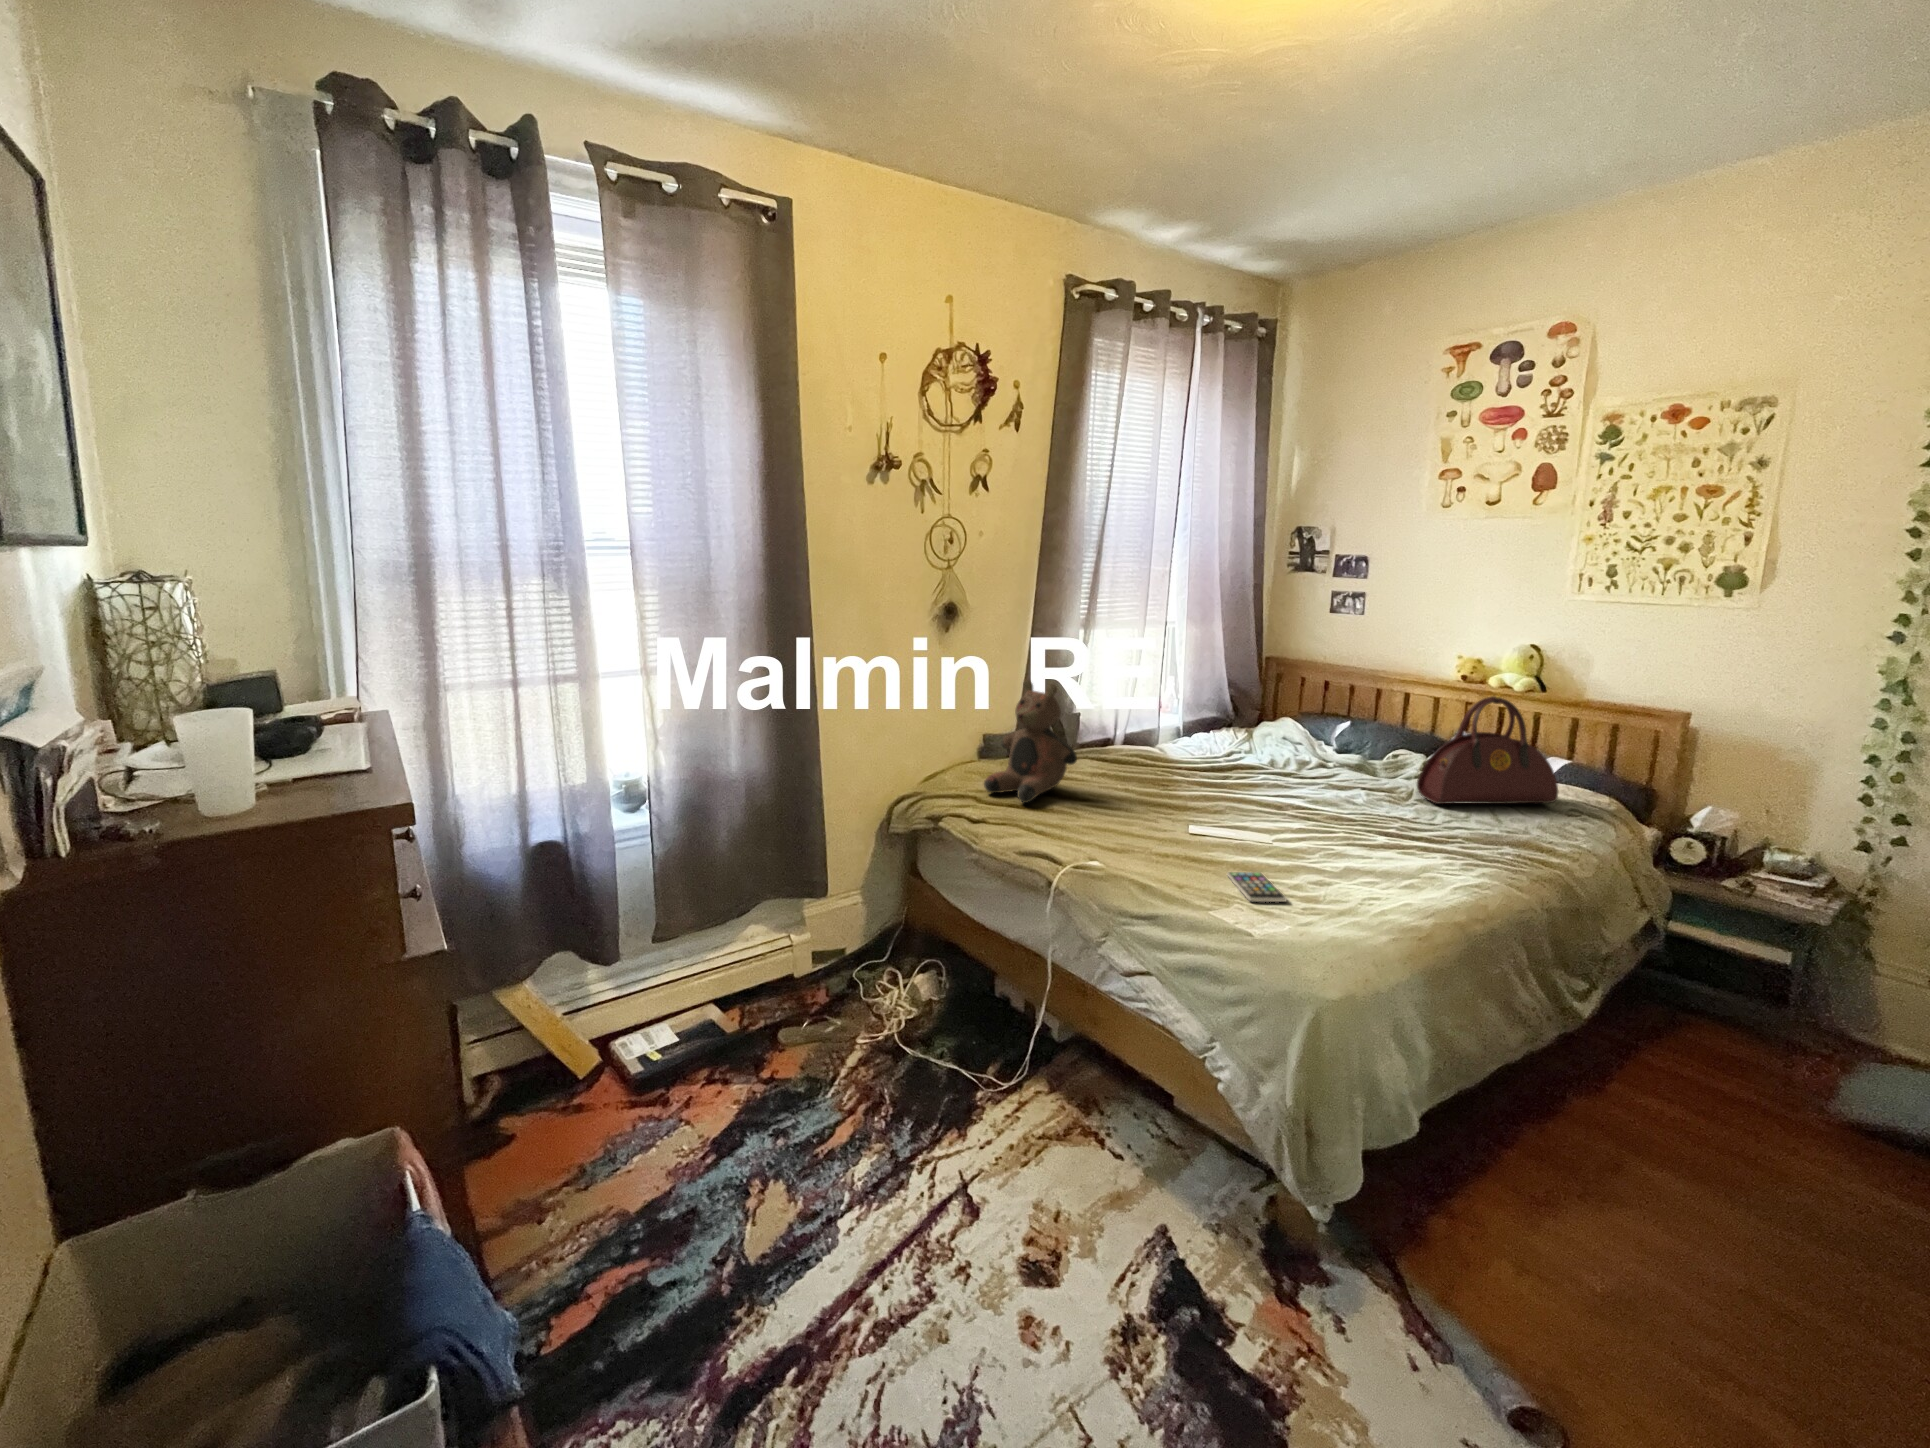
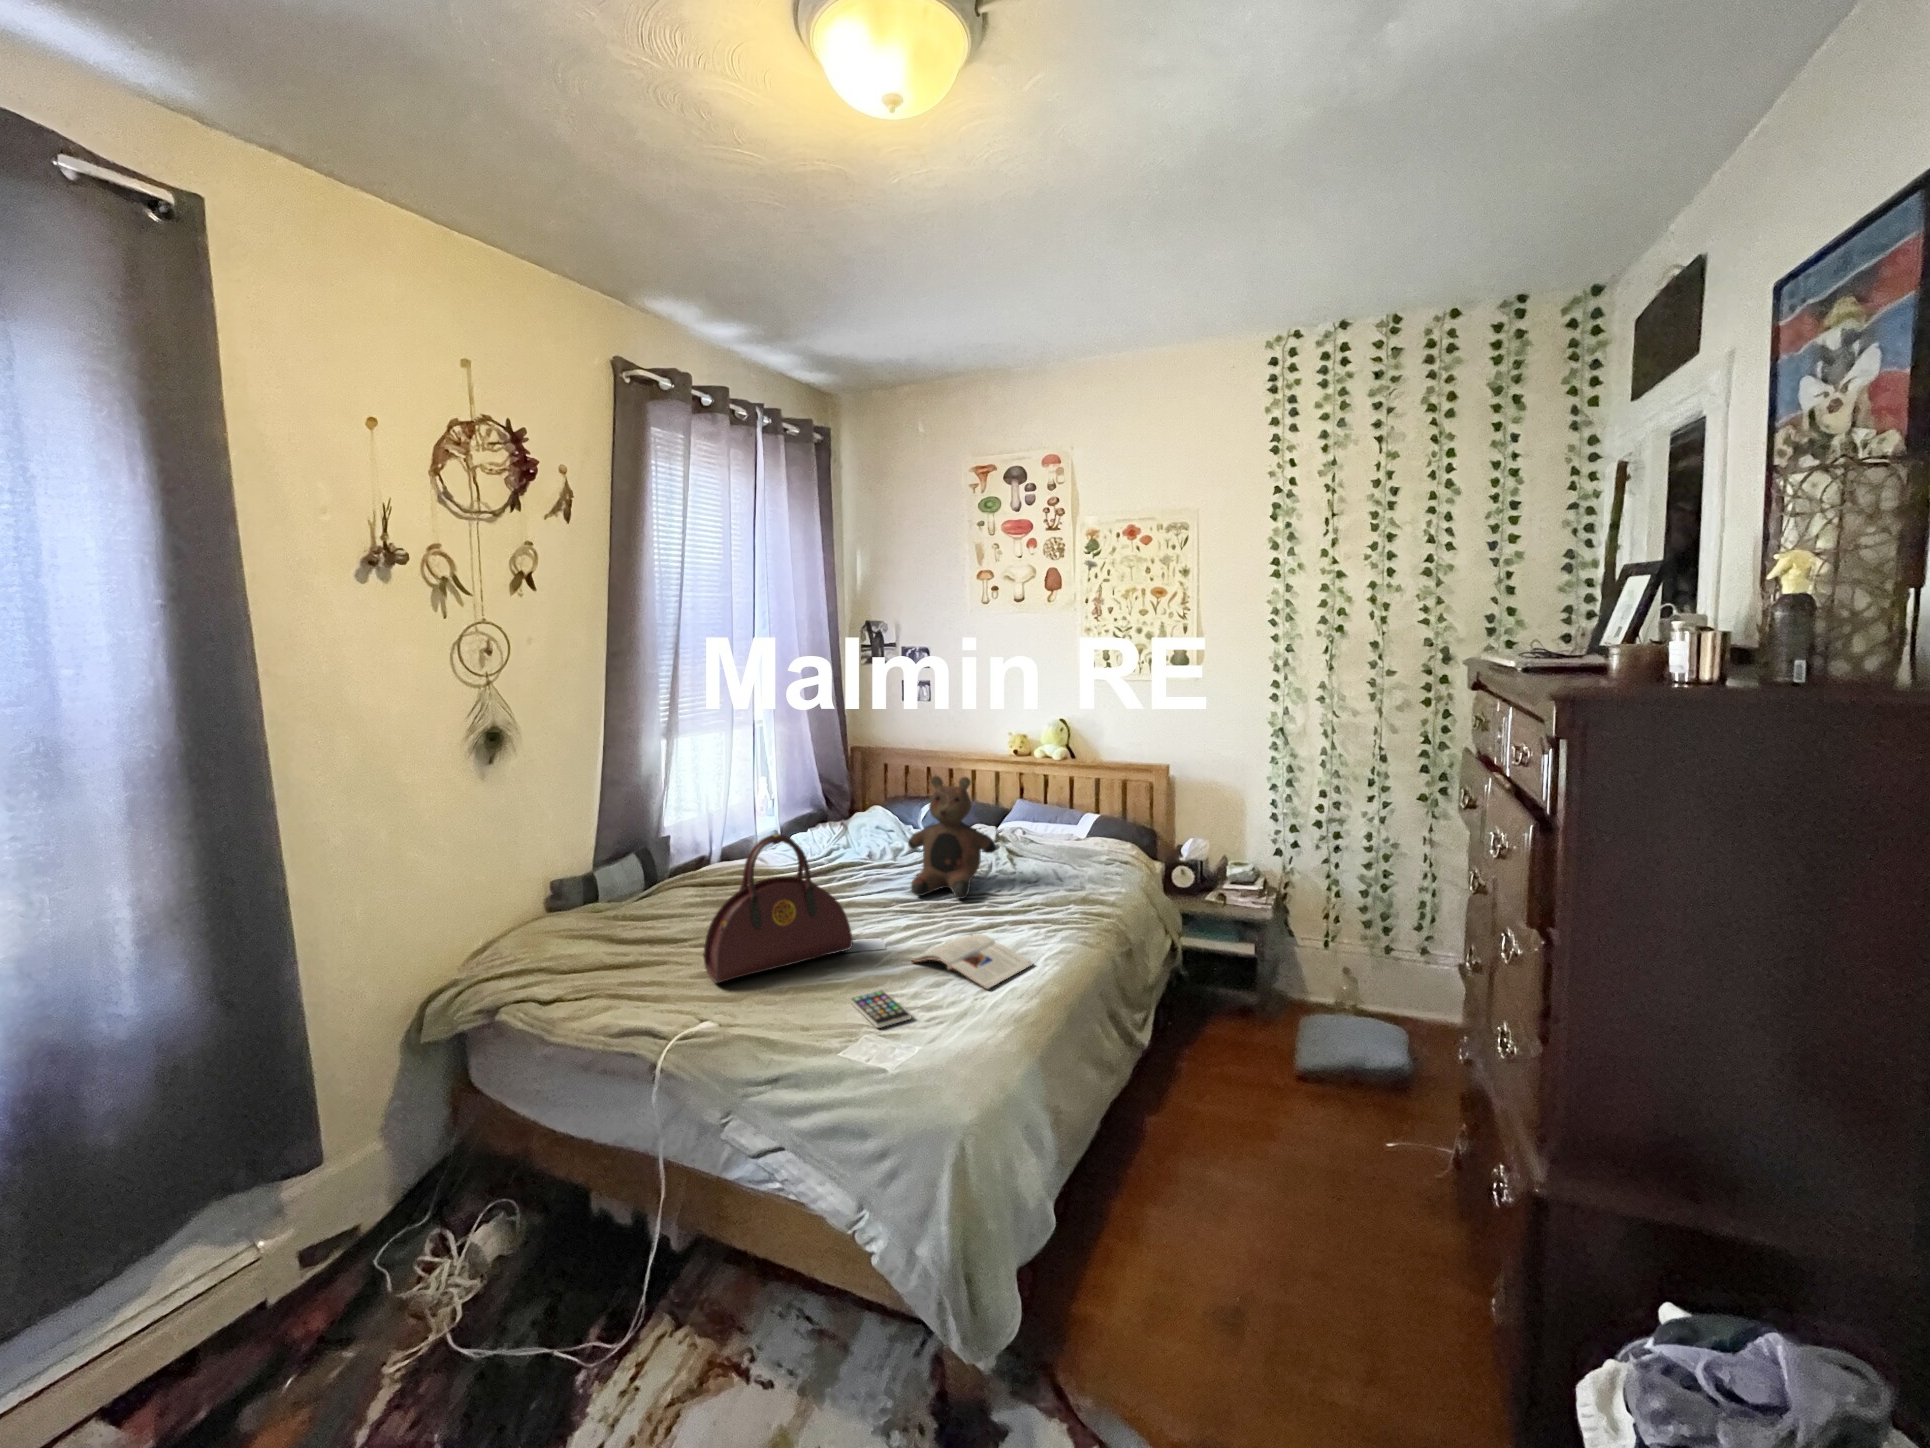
teddy bear: present [984,680,1077,803] -> present [908,776,996,899]
handbag: present [1417,696,1558,804] -> present [703,834,853,984]
magazine: none [1296,846,1439,897] -> present [912,934,1033,989]

